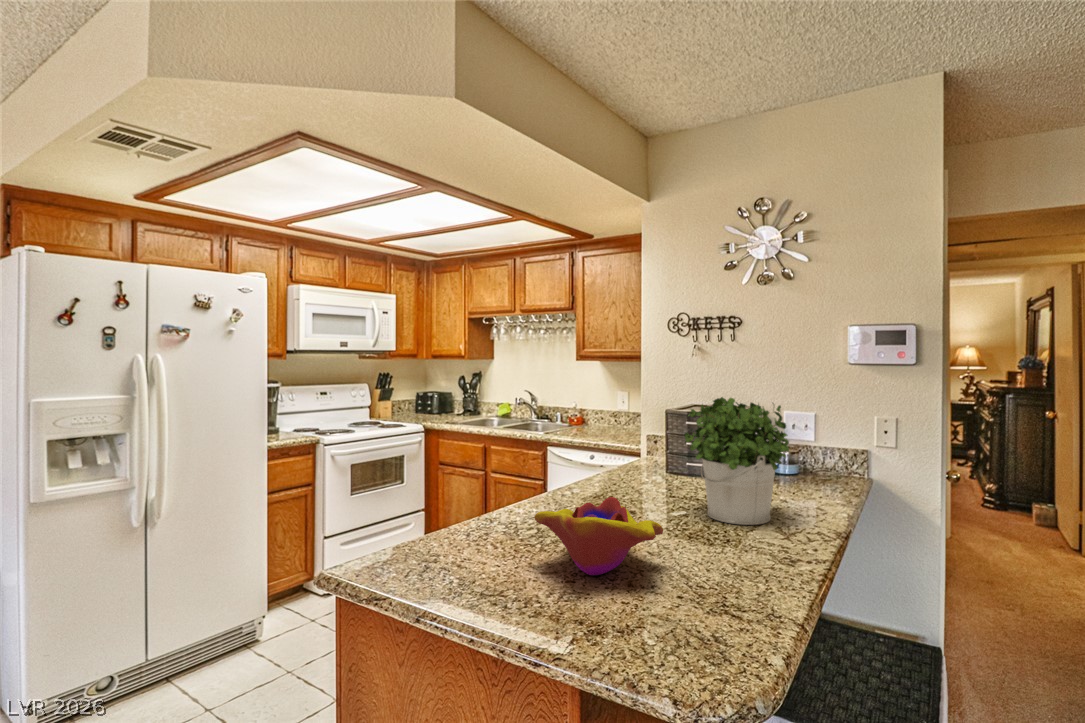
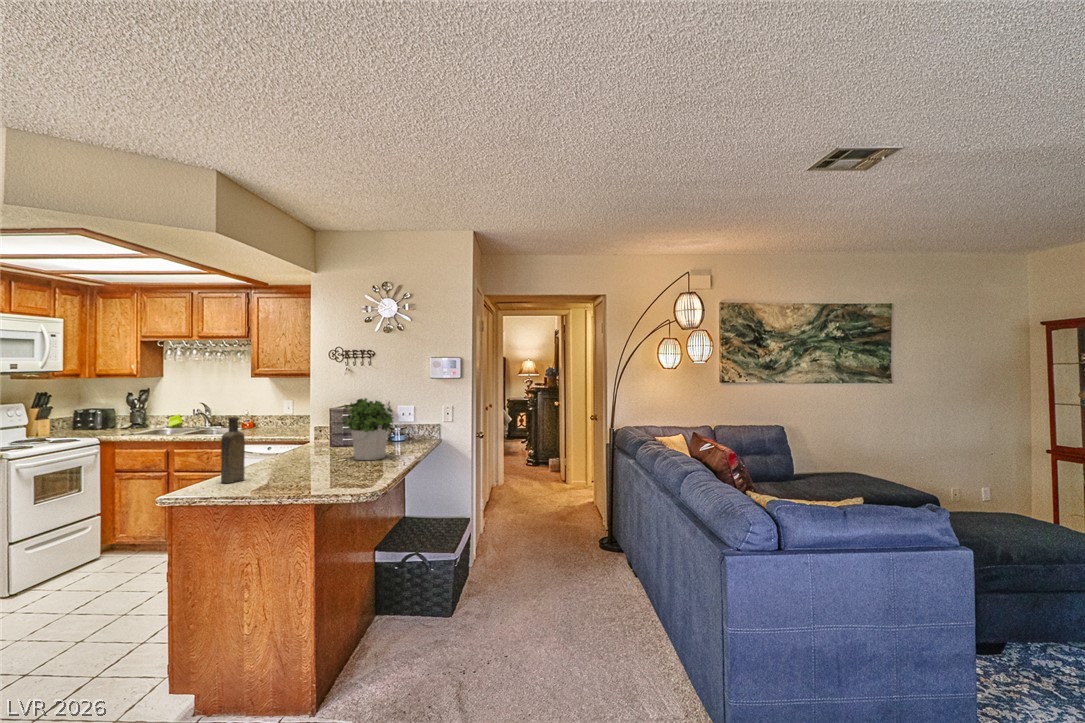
bottle: none [439,427,494,559] -> present [221,417,245,483]
decorative bowl: present [534,497,663,575] -> none [271,446,334,479]

